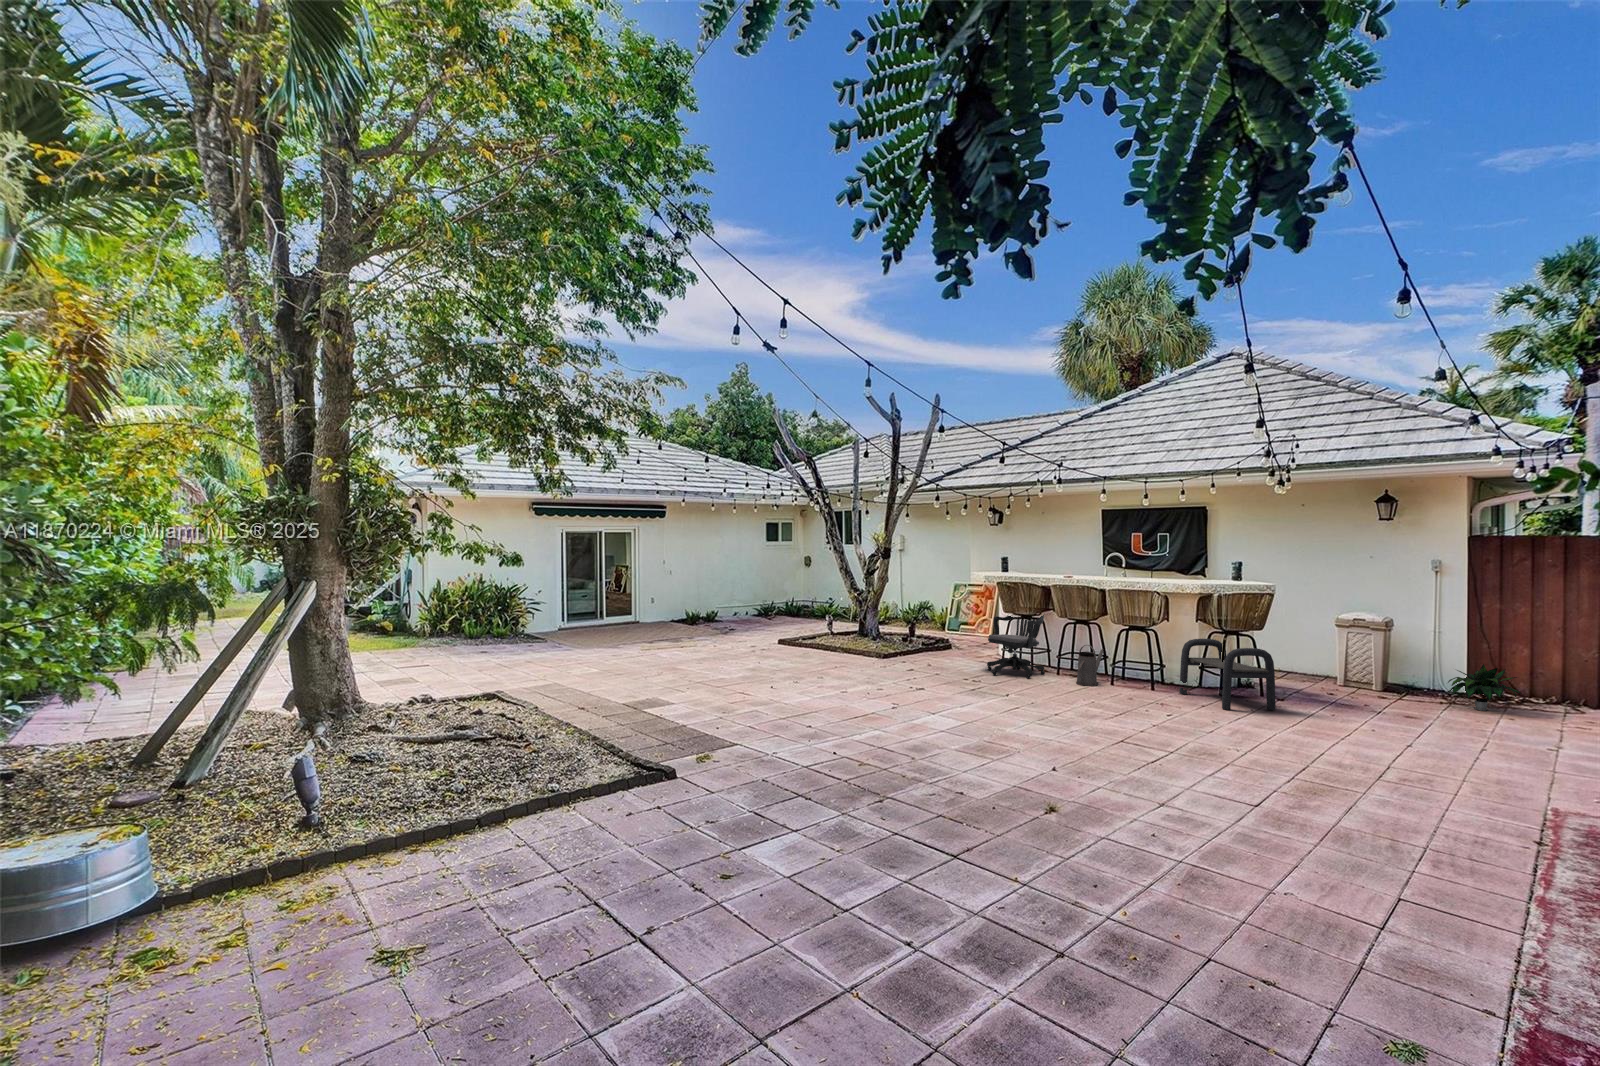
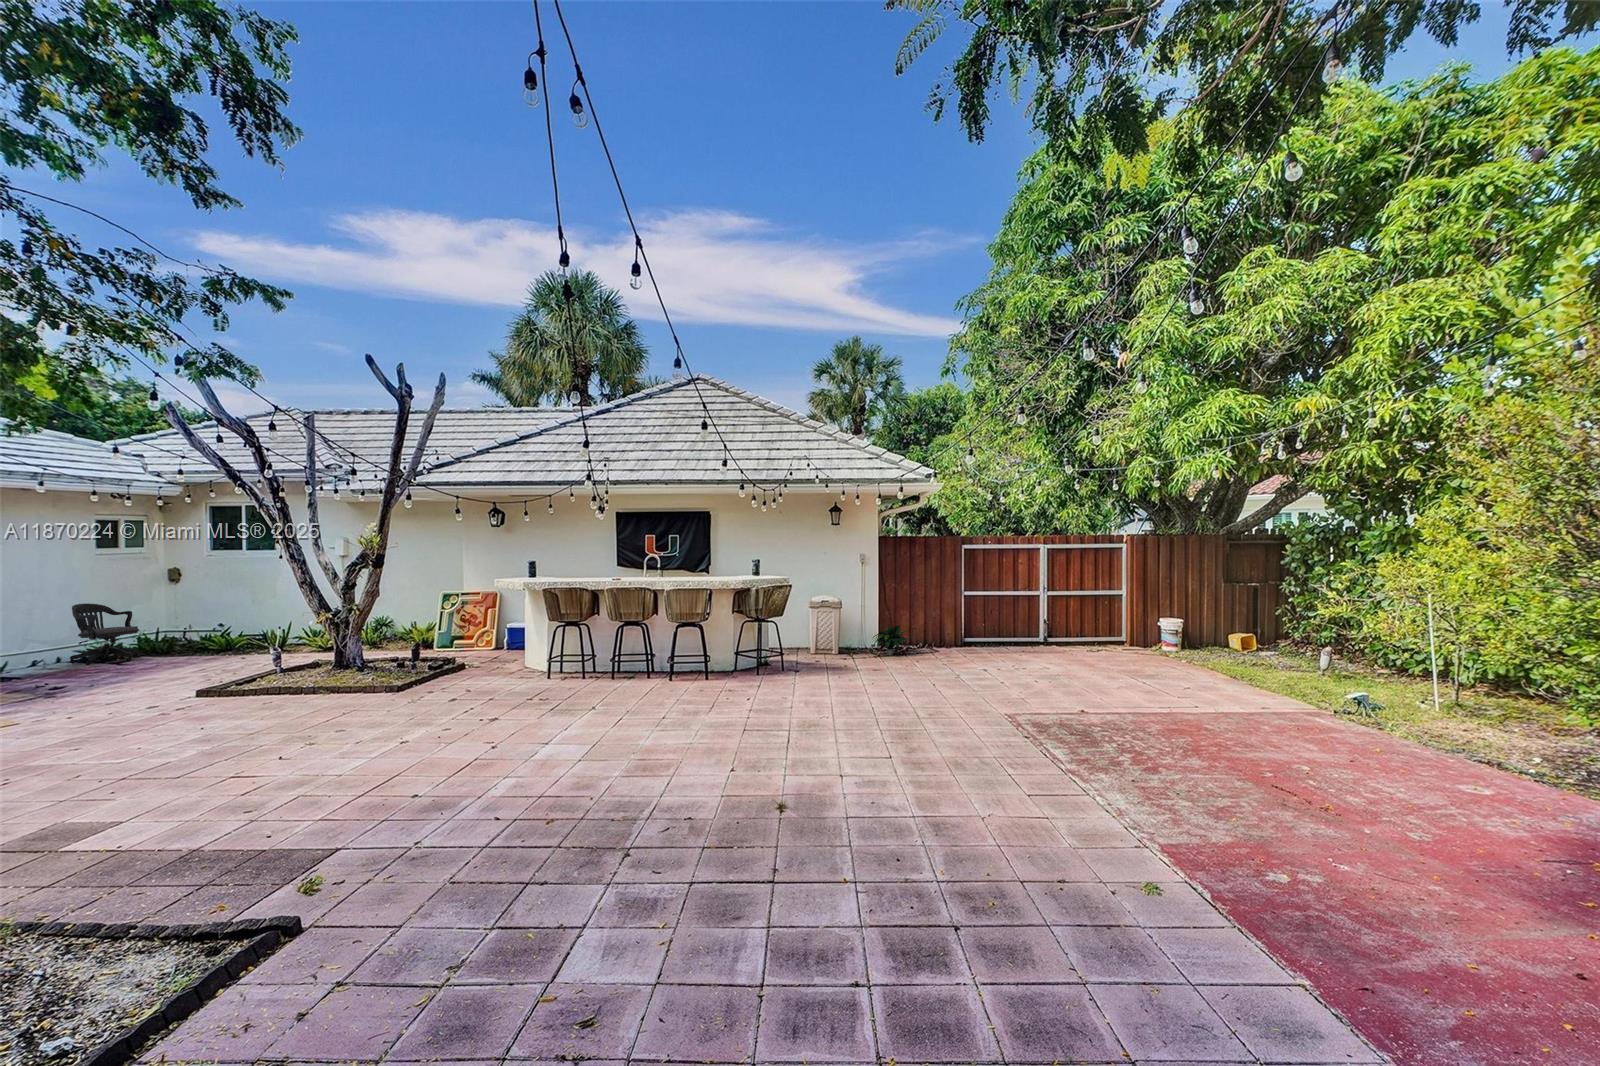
chair: present [987,615,1045,678] -> present [70,604,139,665]
bench: present [1179,639,1276,711] -> none [725,627,803,687]
watering can: present [1076,645,1103,686] -> none [636,646,656,686]

